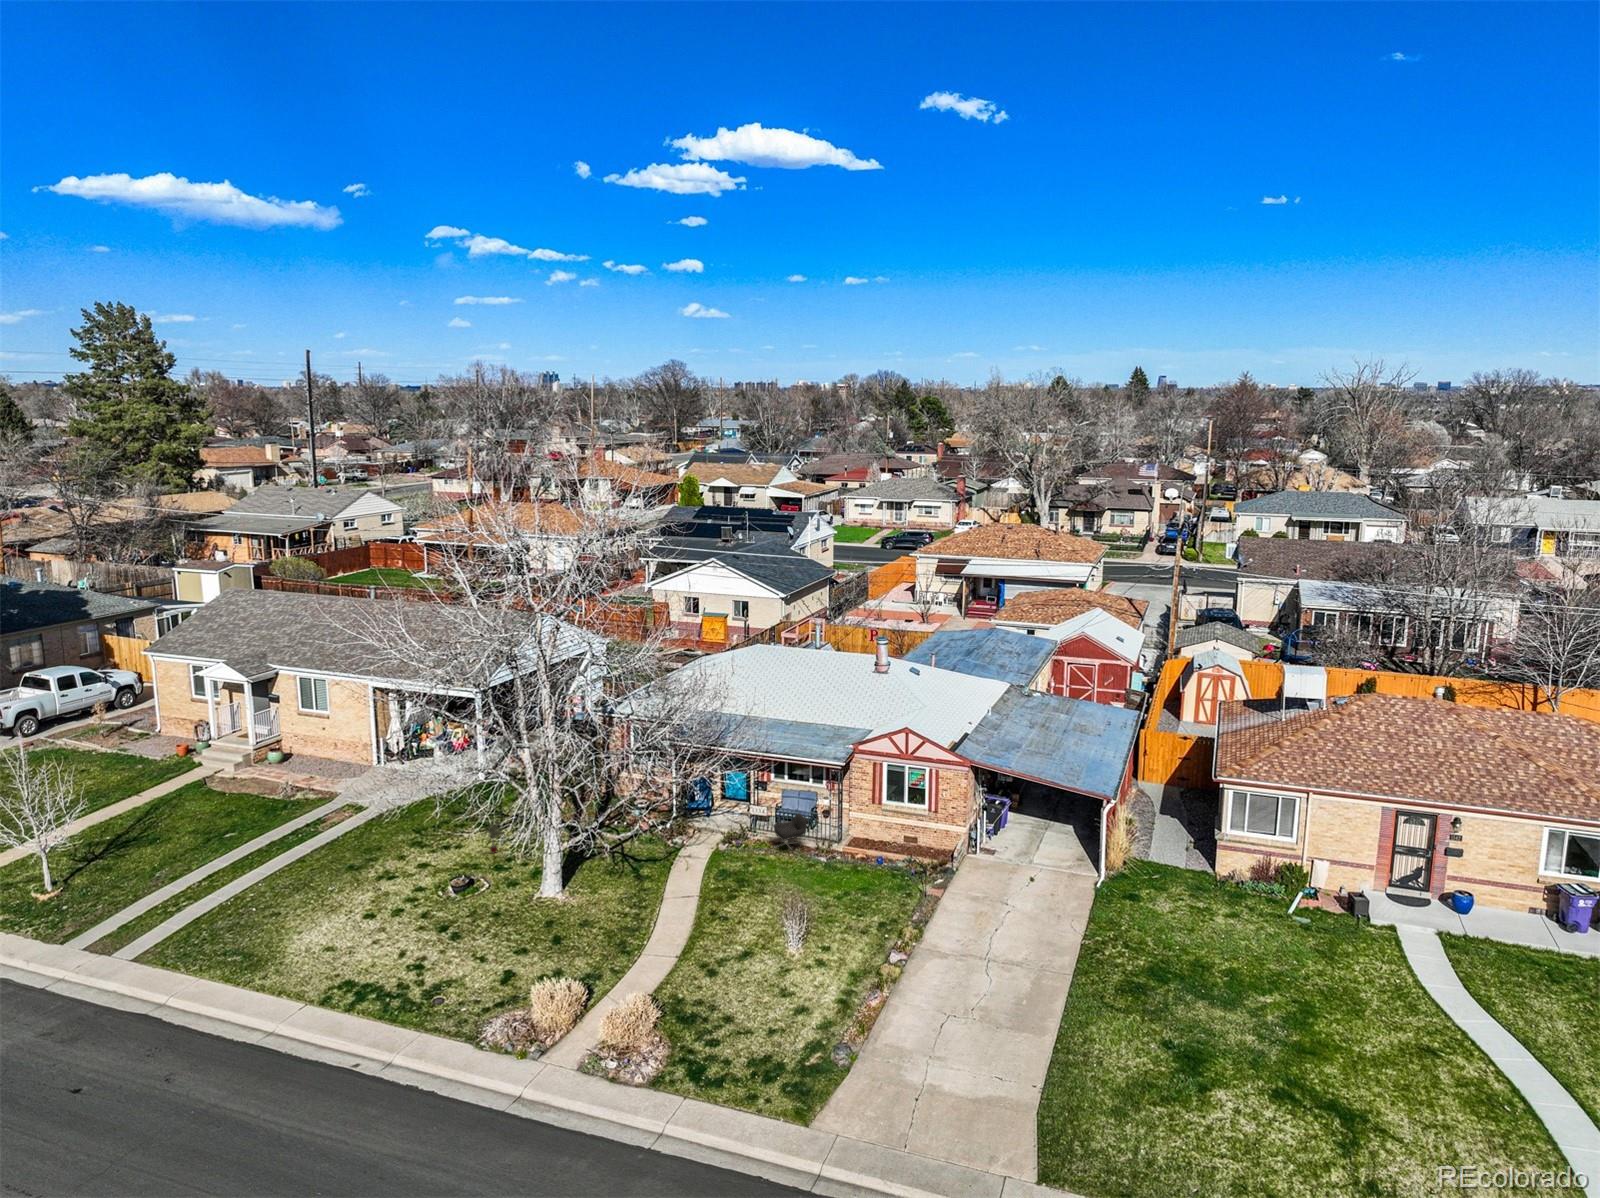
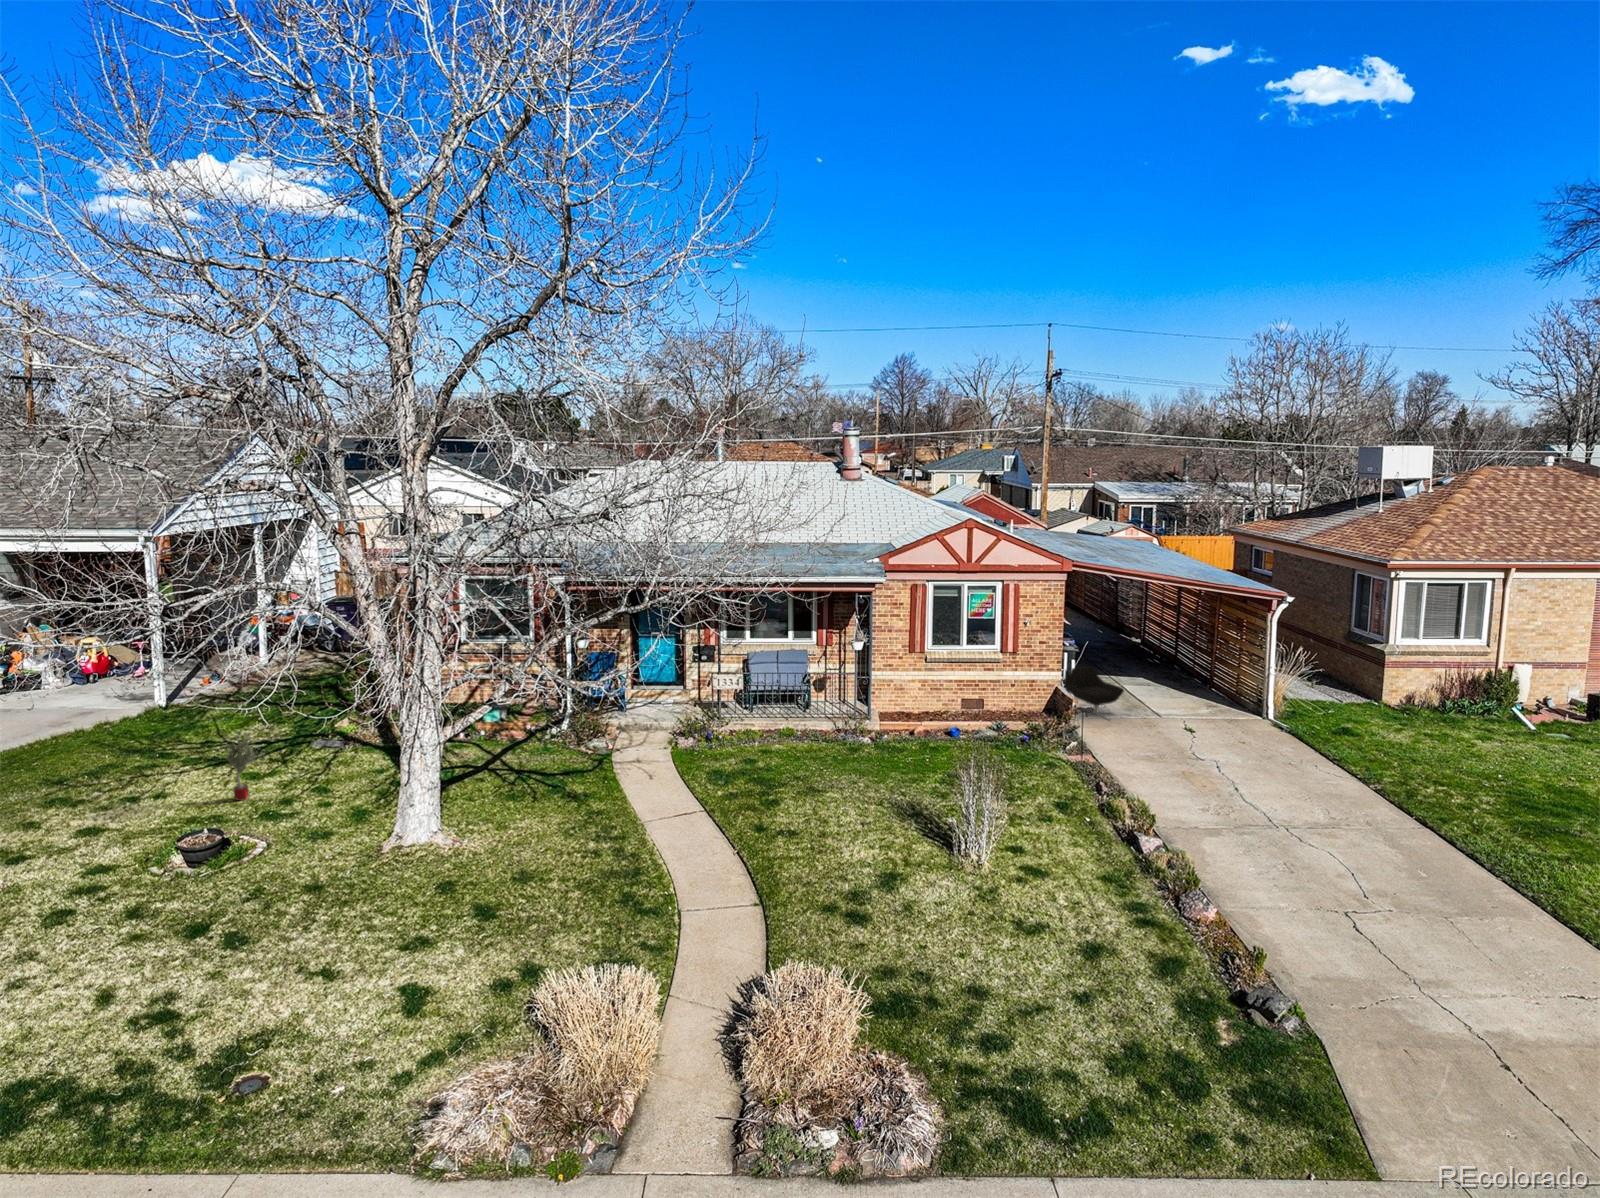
lounge chair: present [773,813,808,845] -> present [1064,666,1124,716]

